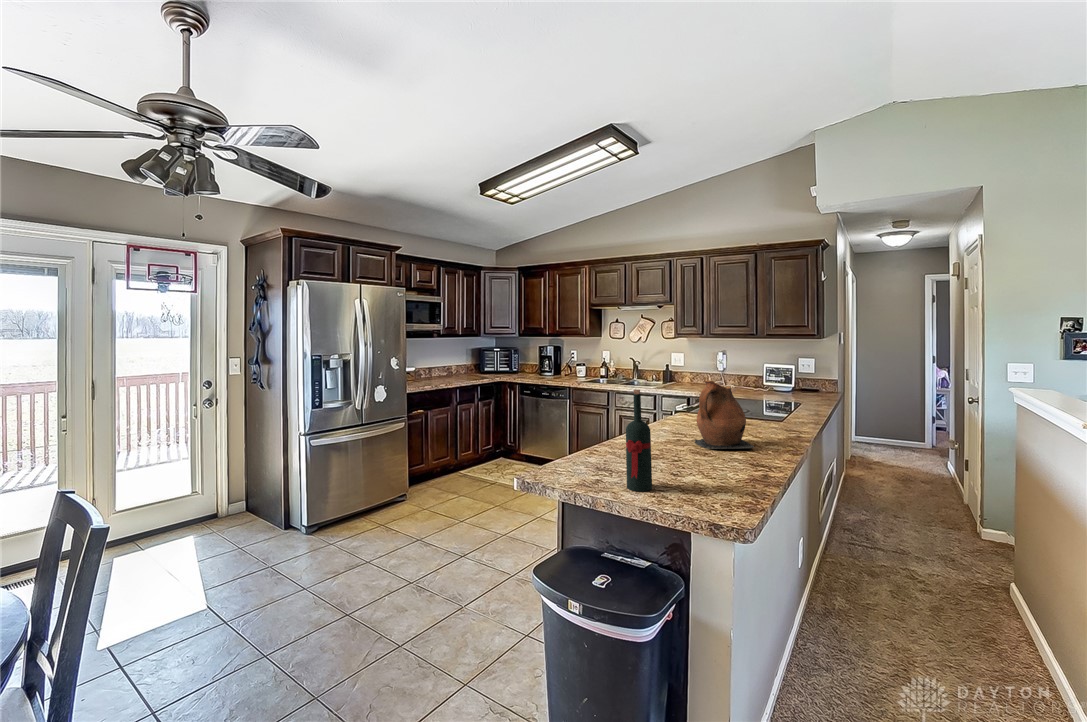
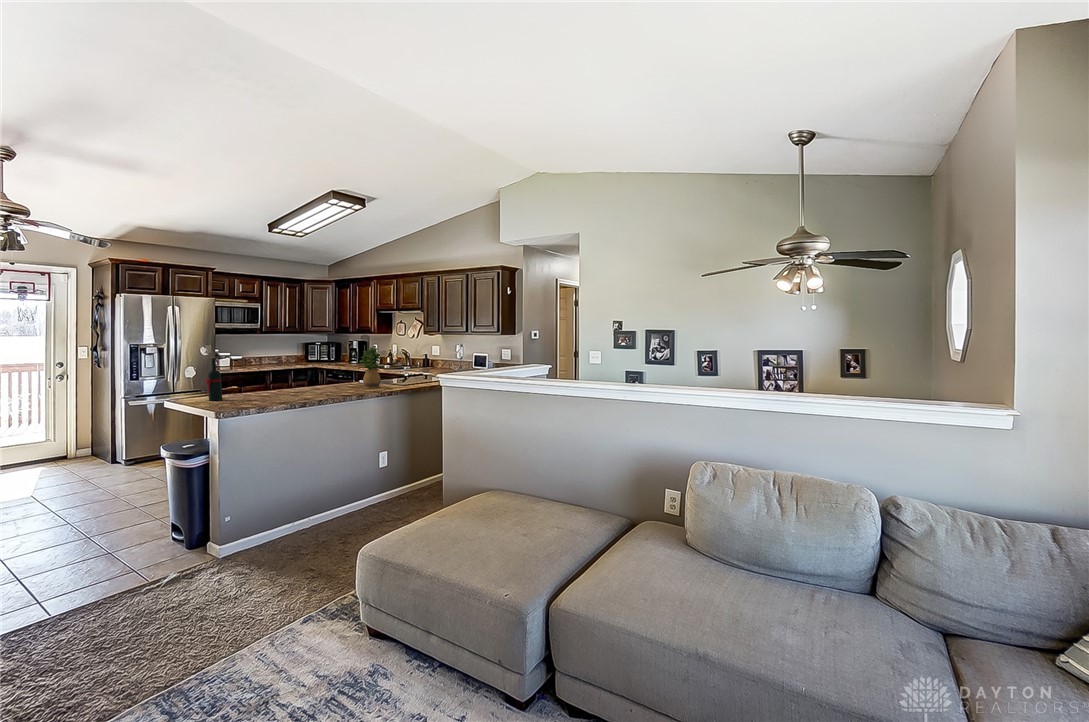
potted plant: none [754,360,797,436] -> present [360,347,381,388]
ceramic pitcher: present [694,381,754,449] -> none [299,357,336,392]

